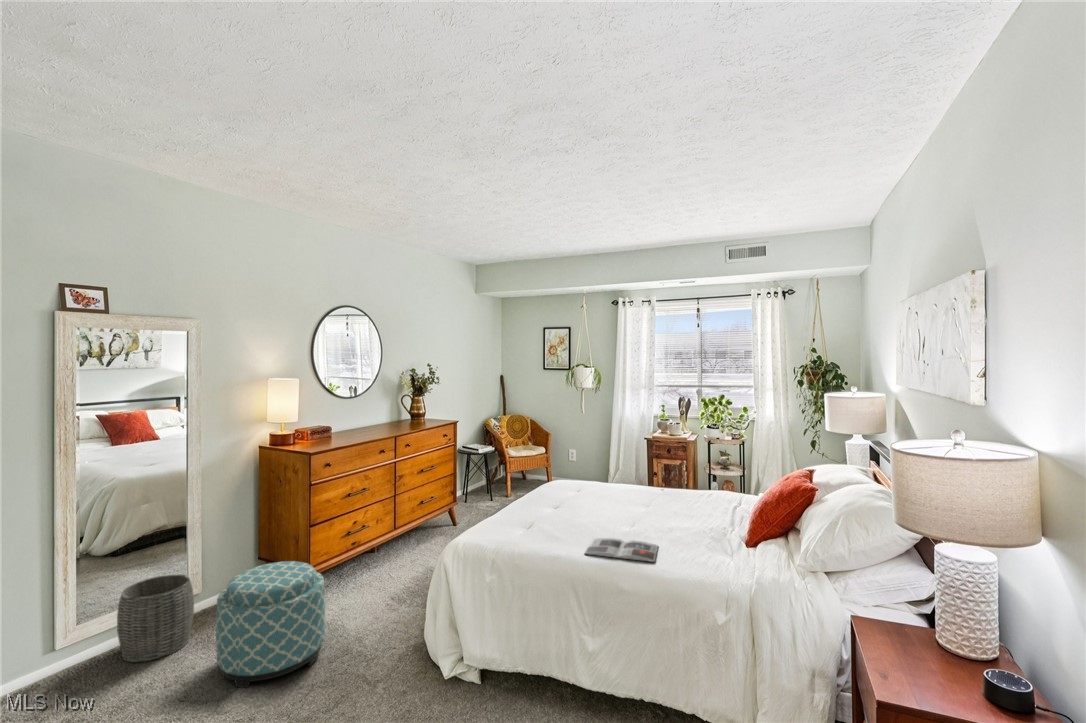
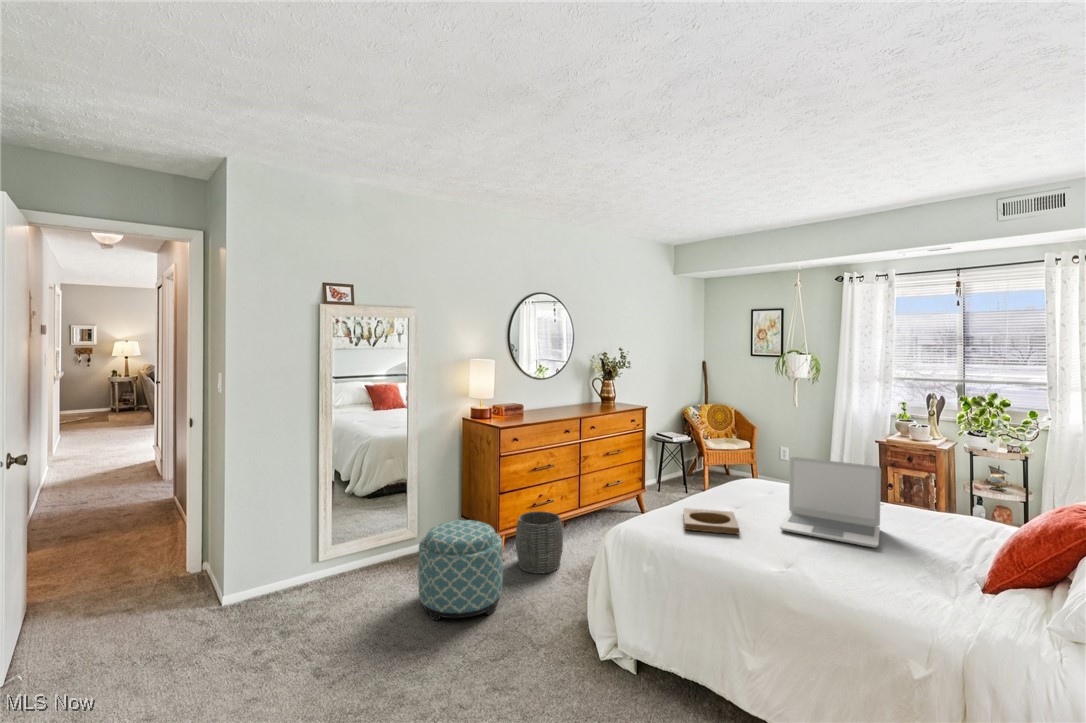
laptop: none [599,457,674,526] -> present [780,457,881,548]
tray: none [516,512,569,535] -> present [684,508,739,534]
magazine: present [585,538,658,562] -> none [748,547,848,586]
woven basket: present [117,574,194,662] -> present [516,511,563,574]

